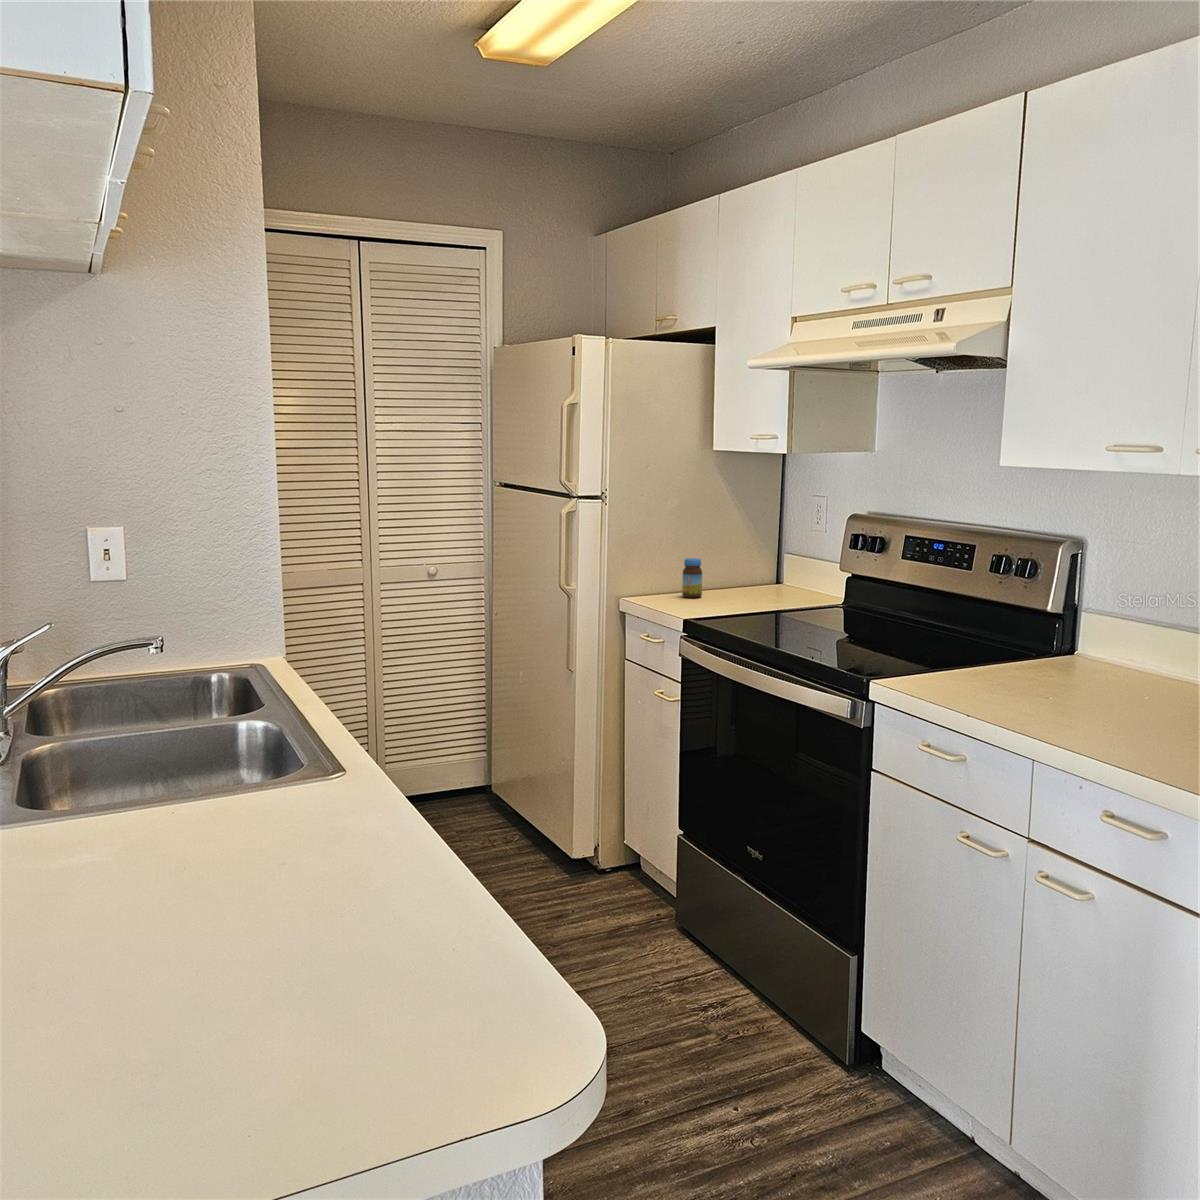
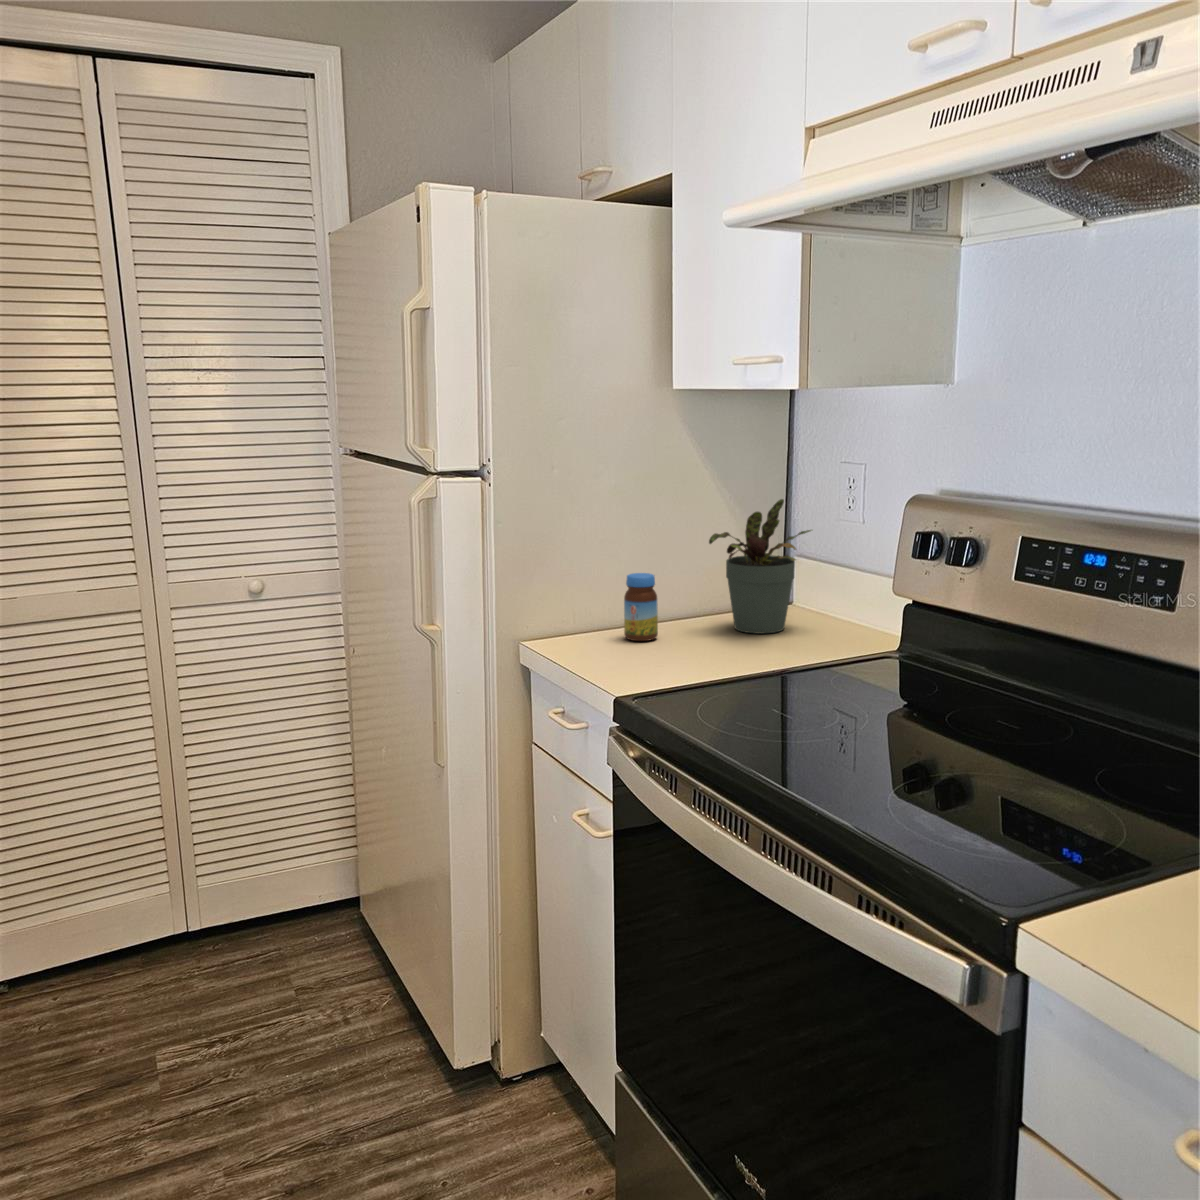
potted plant: none [733,517,794,596] -> present [709,499,811,634]

